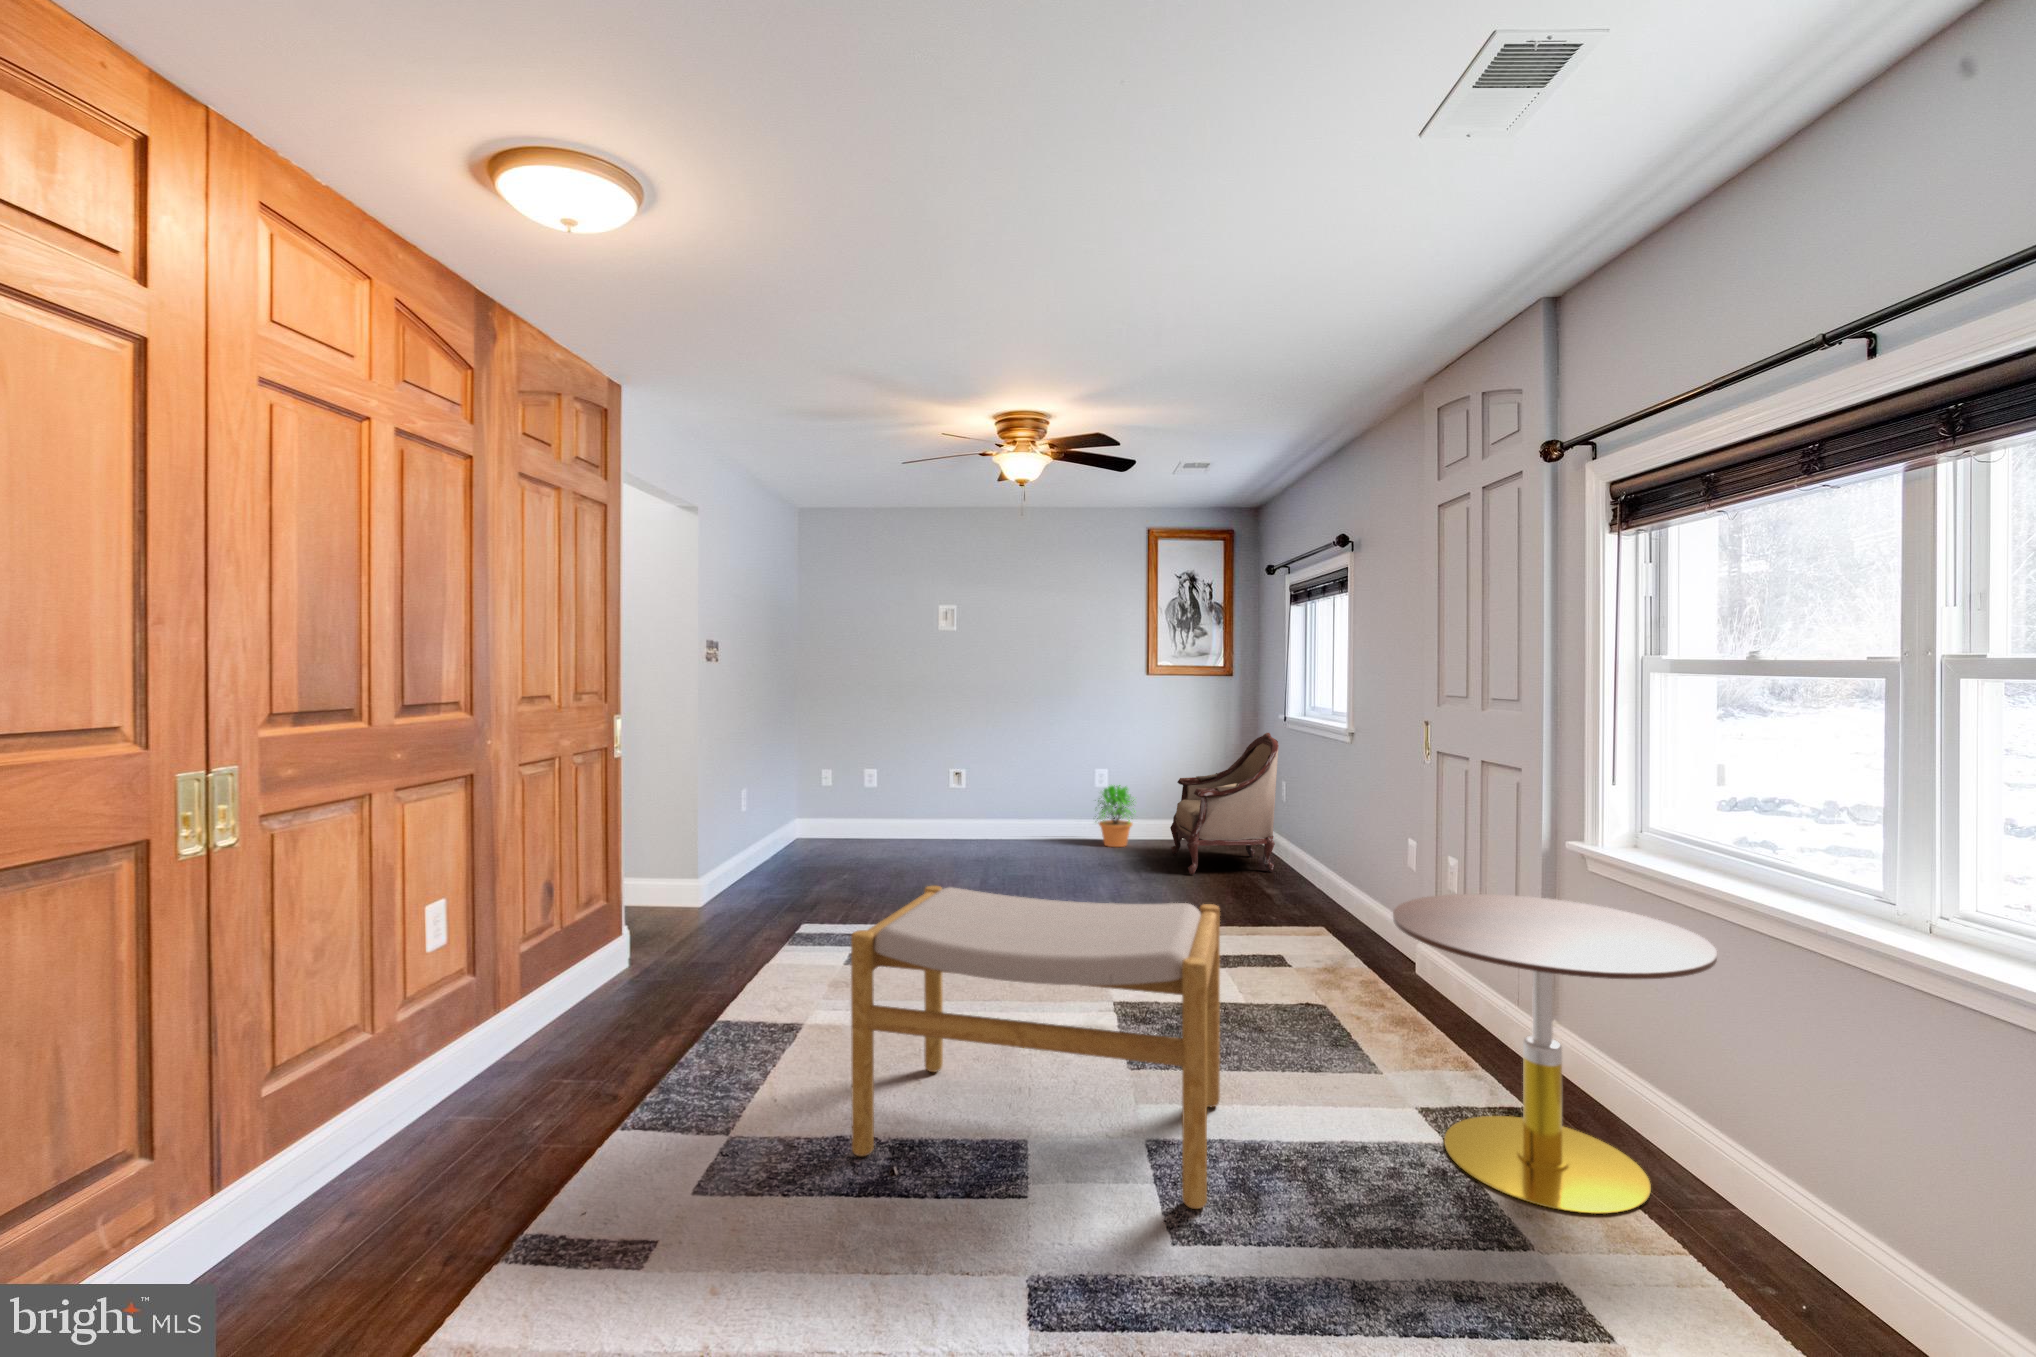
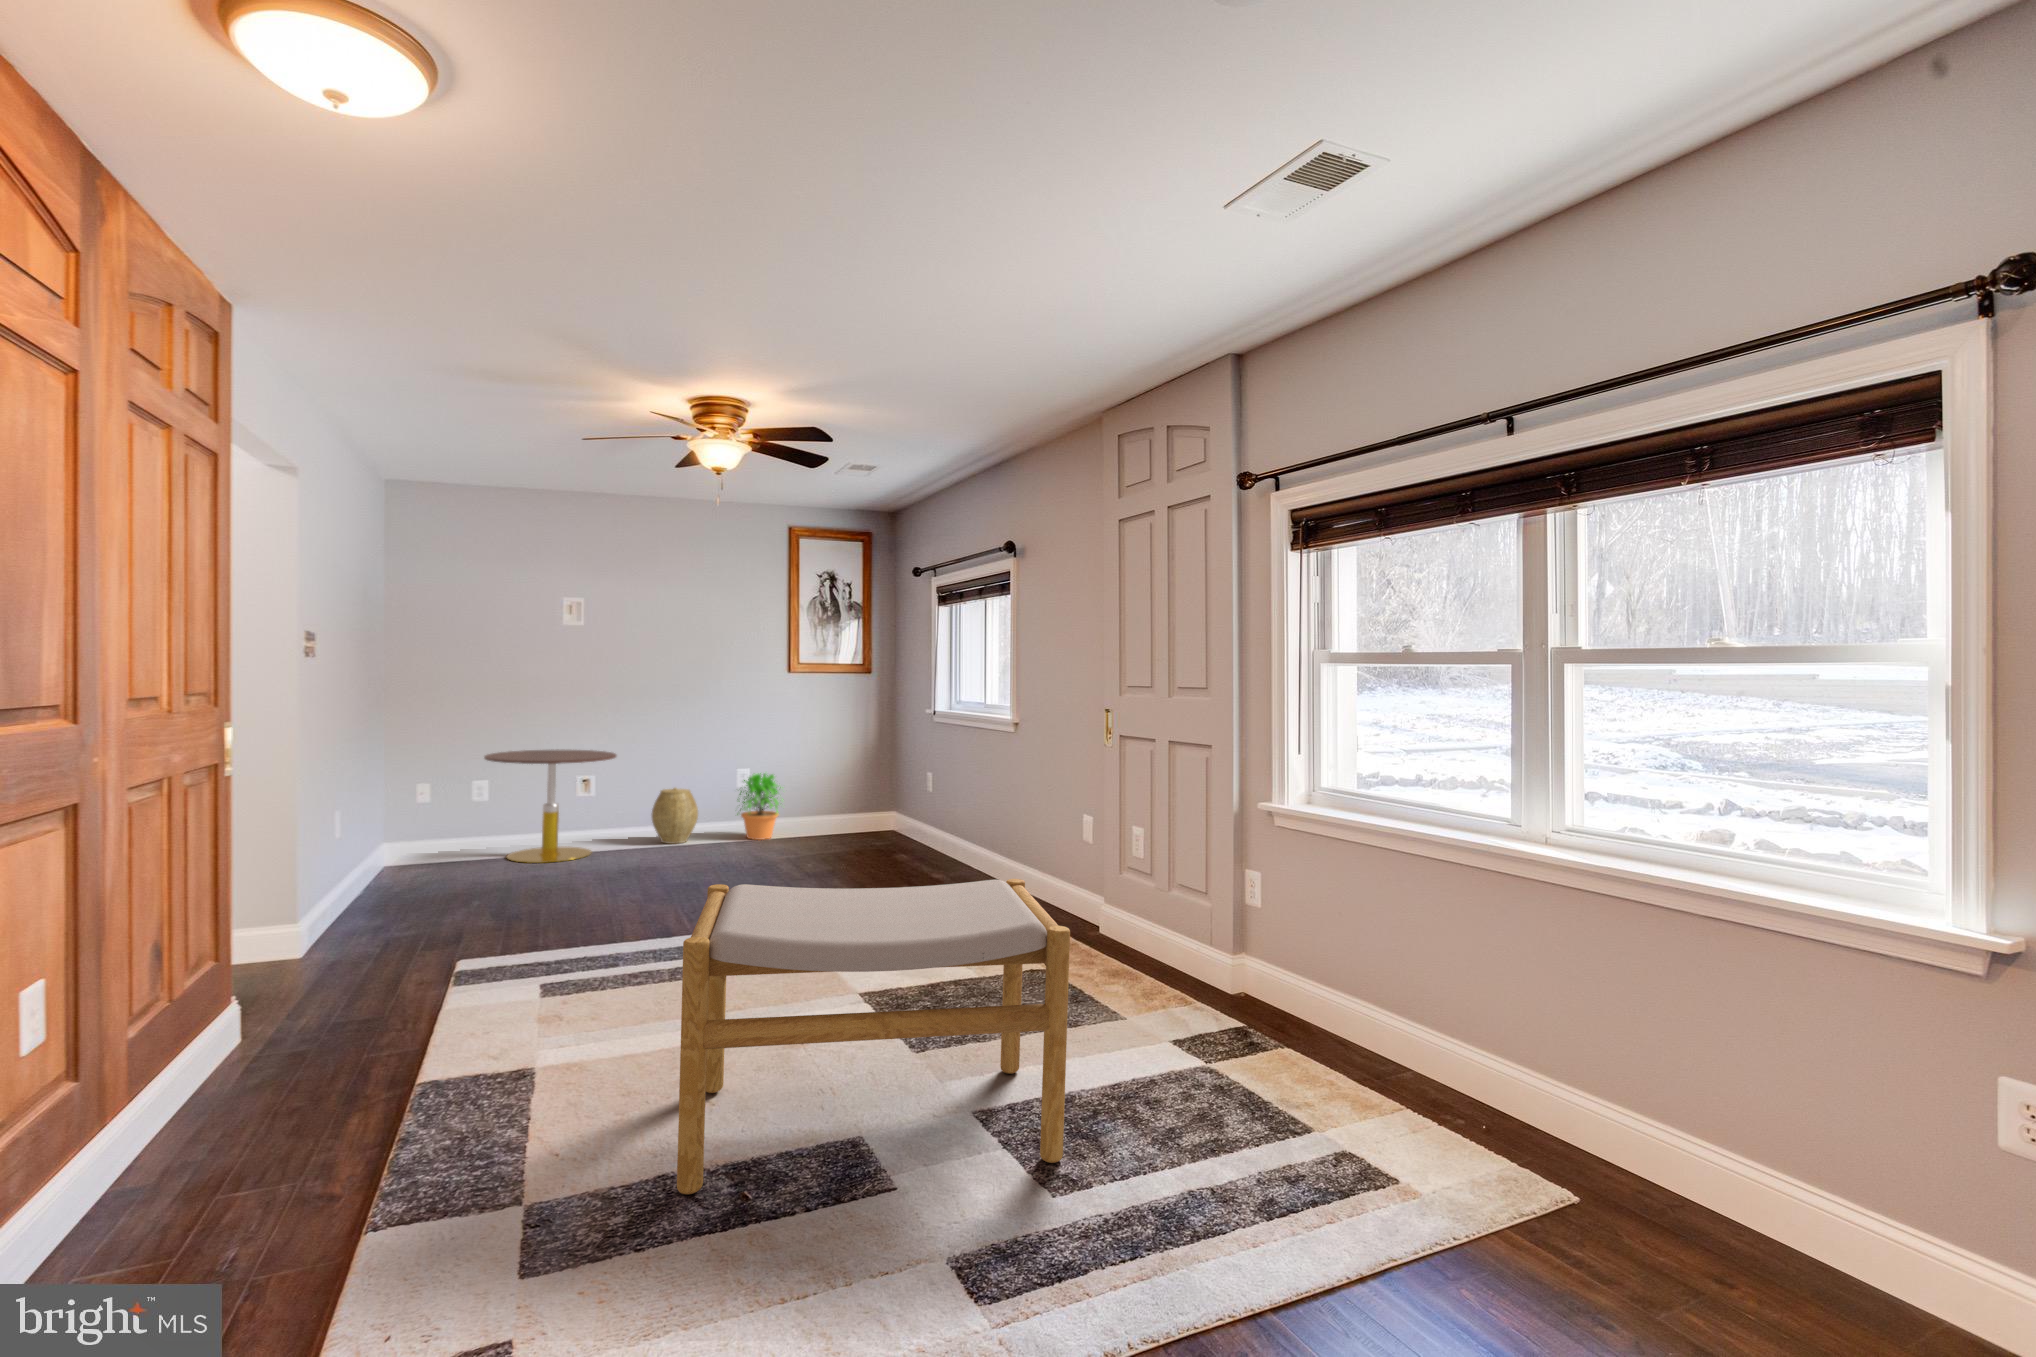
armchair: present [1170,733,1279,875] -> none [824,717,942,862]
woven basket: none [1022,796,1061,846] -> present [652,788,698,844]
side table: present [1393,894,1717,1214] -> present [484,750,616,863]

